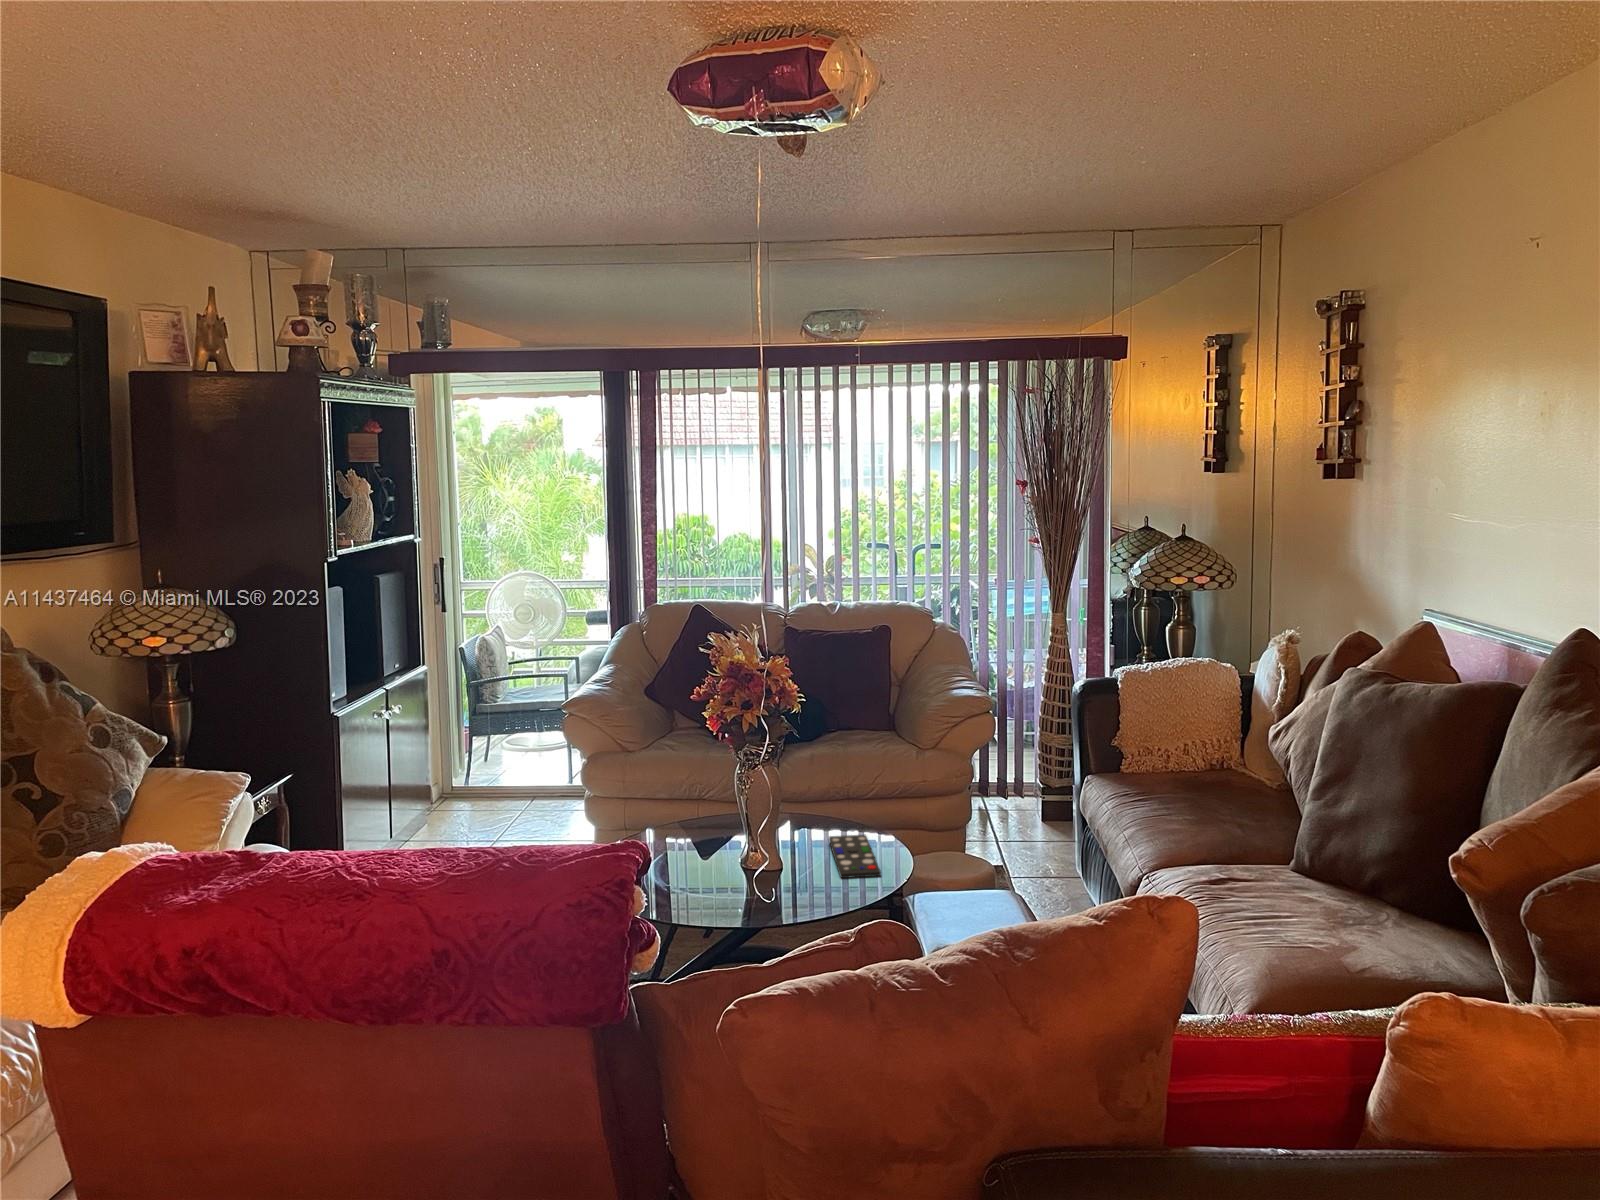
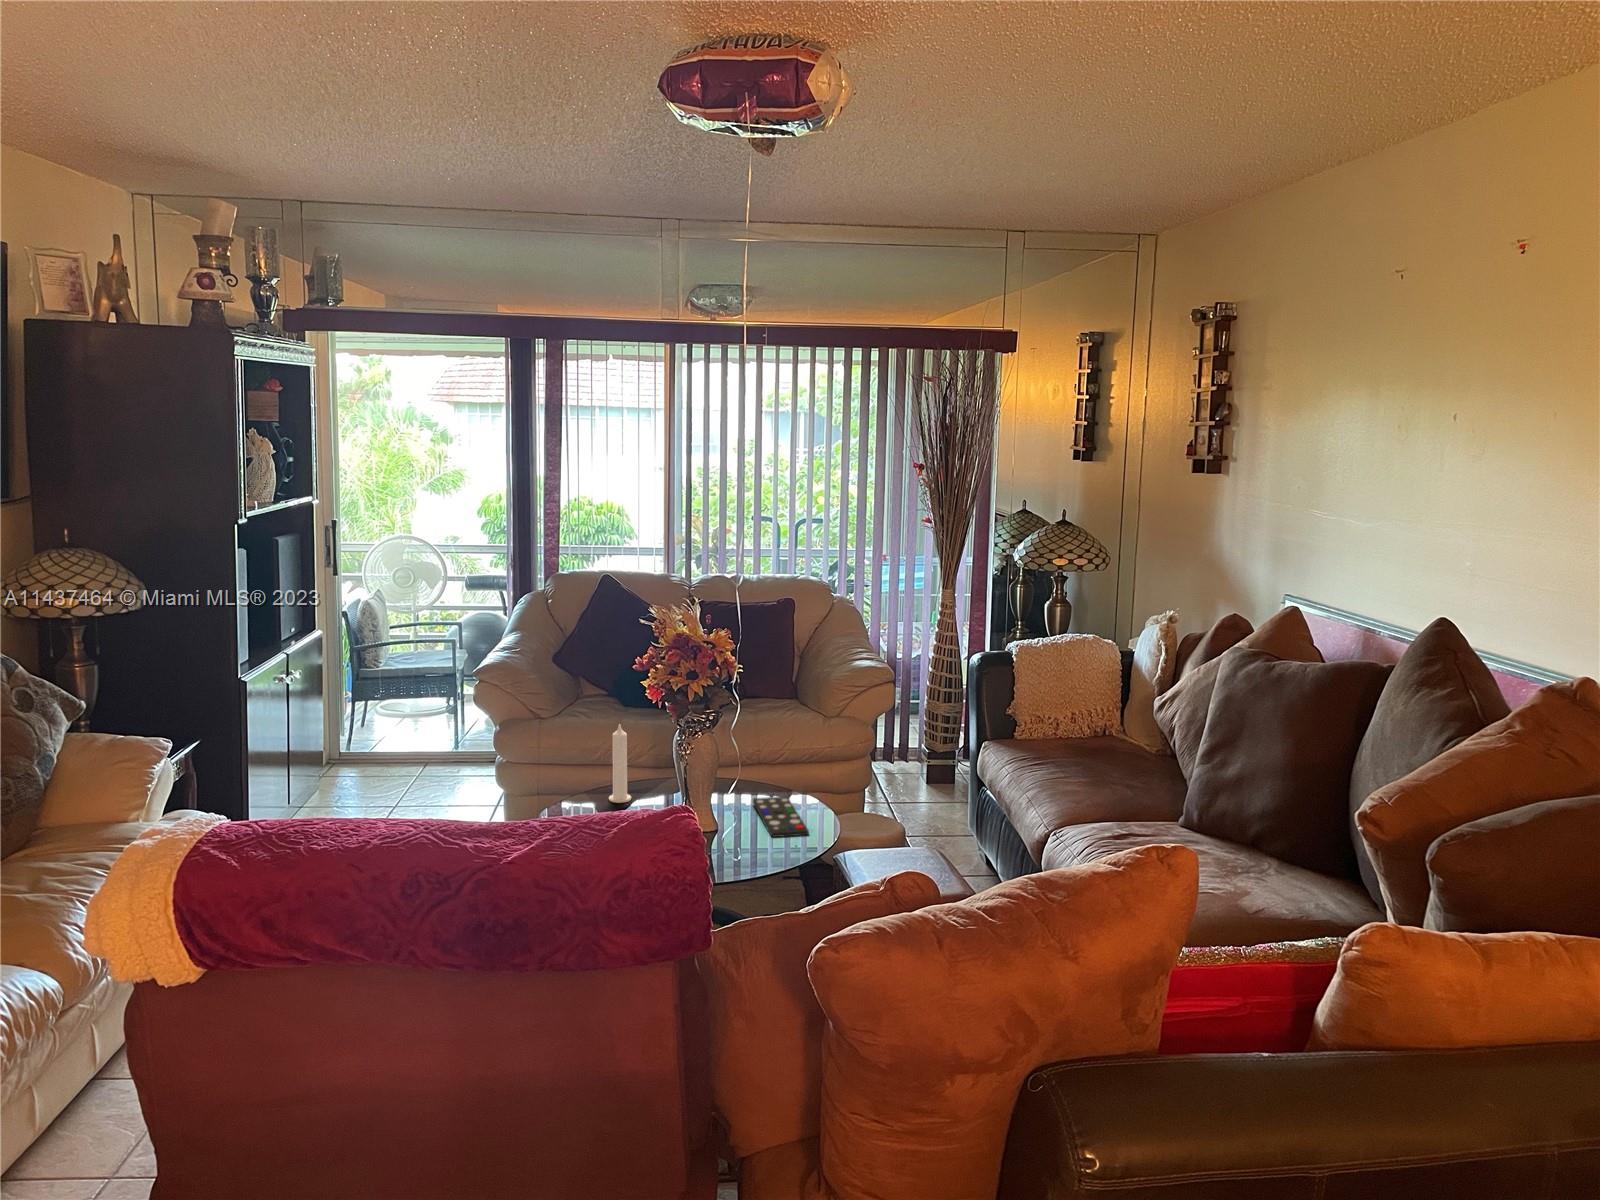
candle: none [681,757,704,840] -> present [609,724,631,803]

